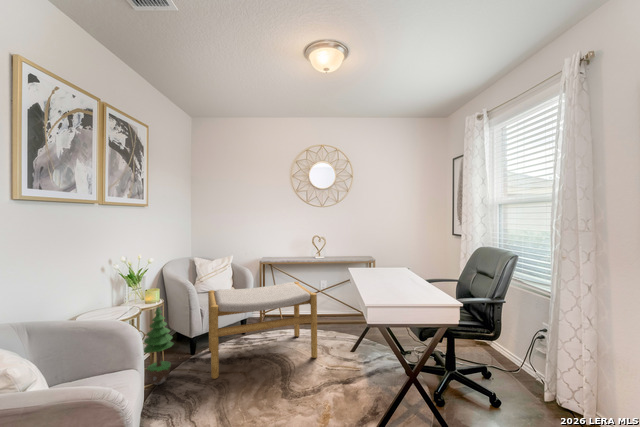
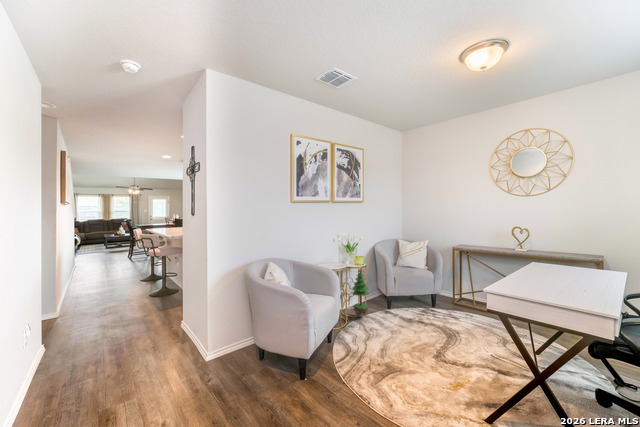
footstool: present [208,282,317,379] -> none [391,265,489,345]

